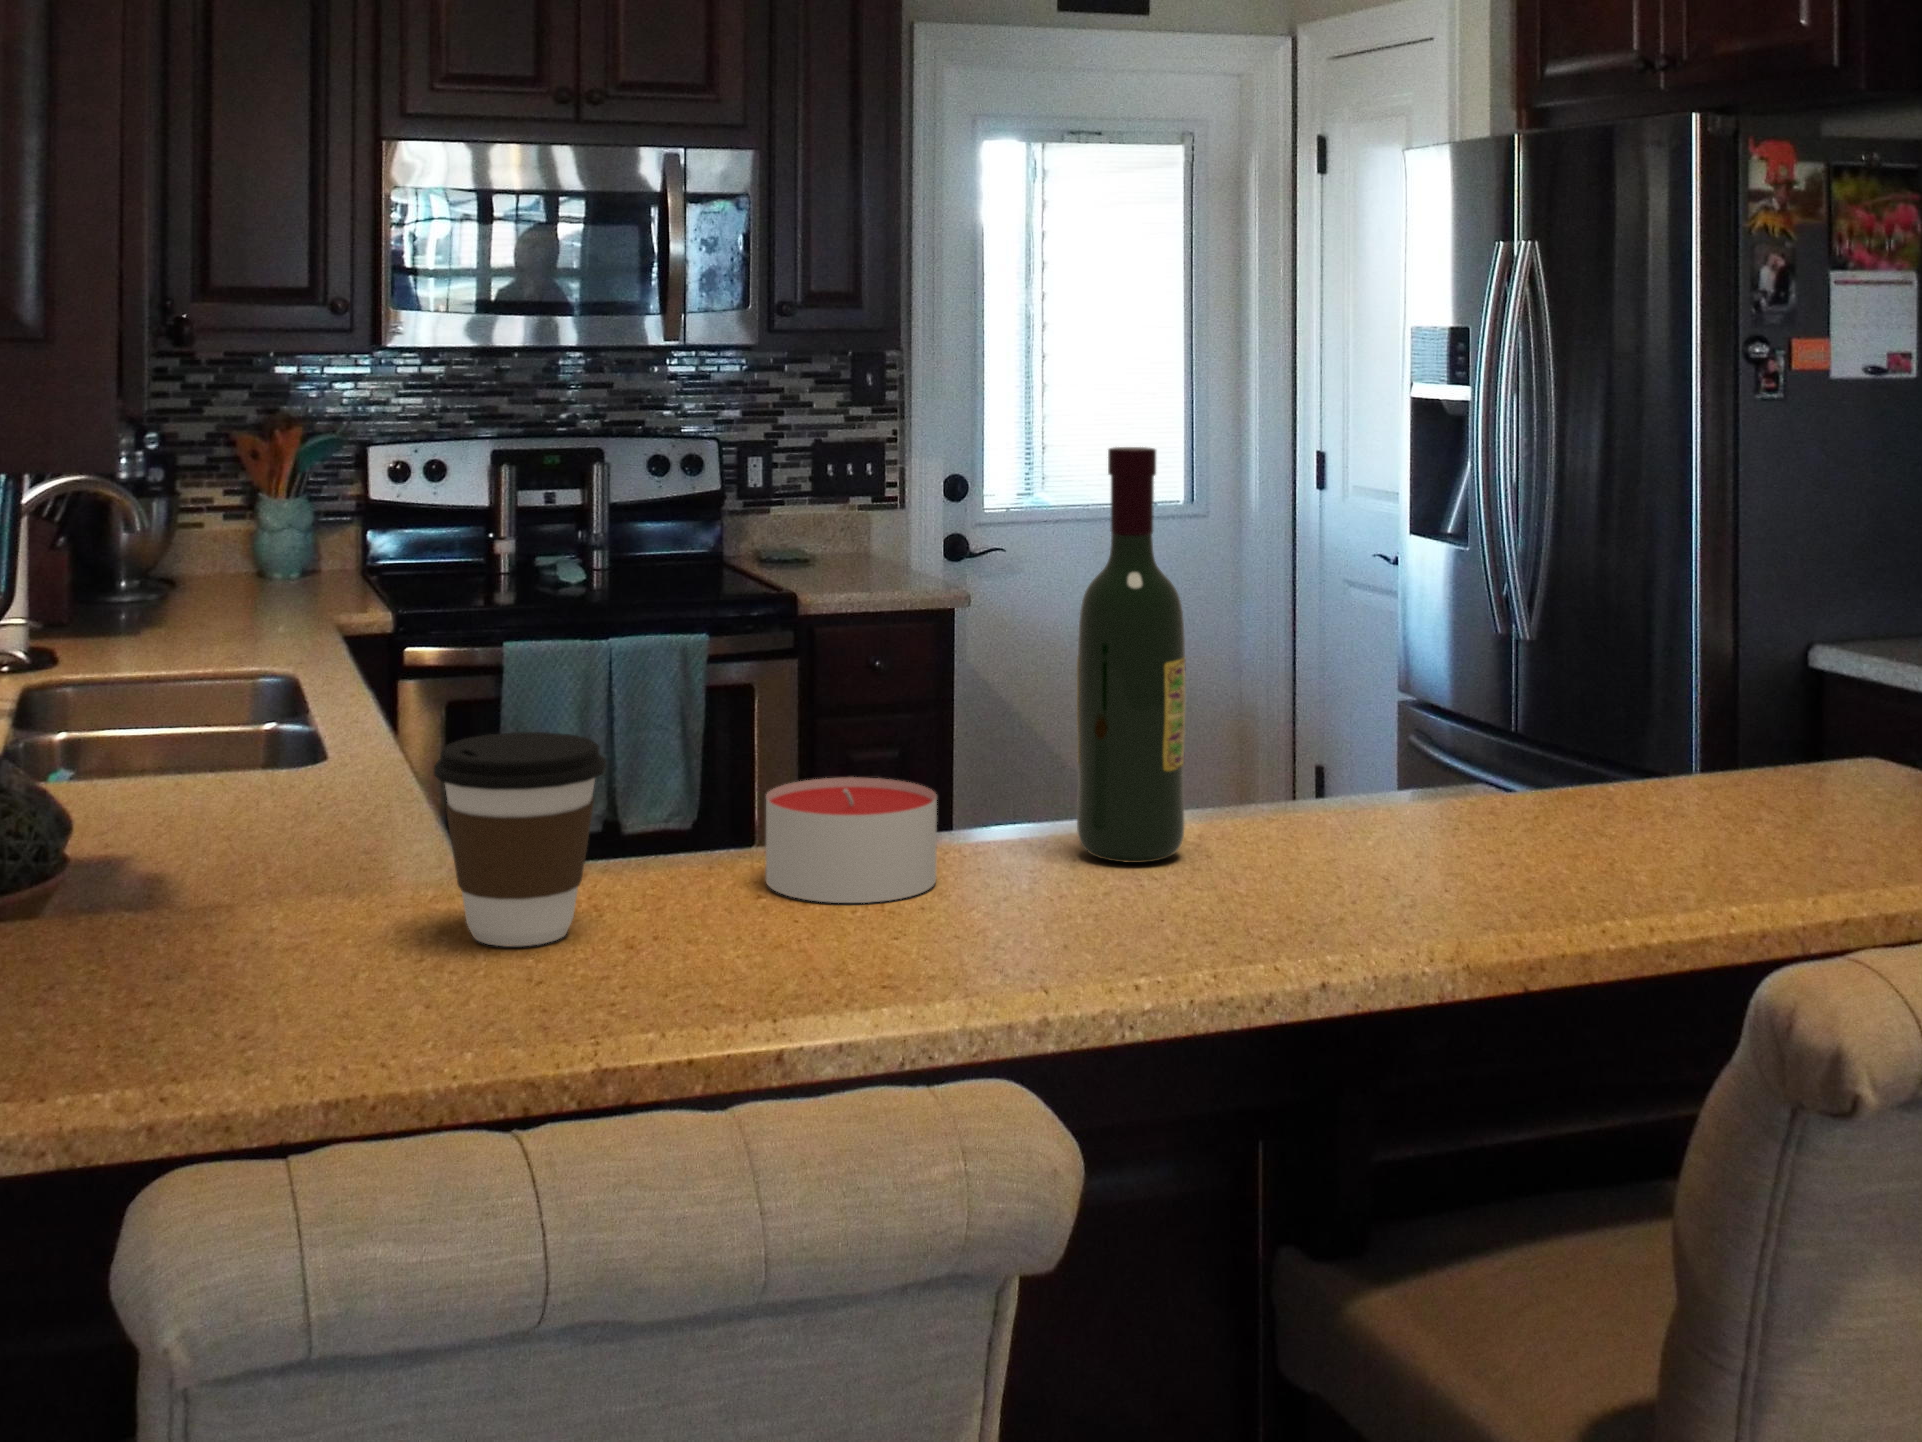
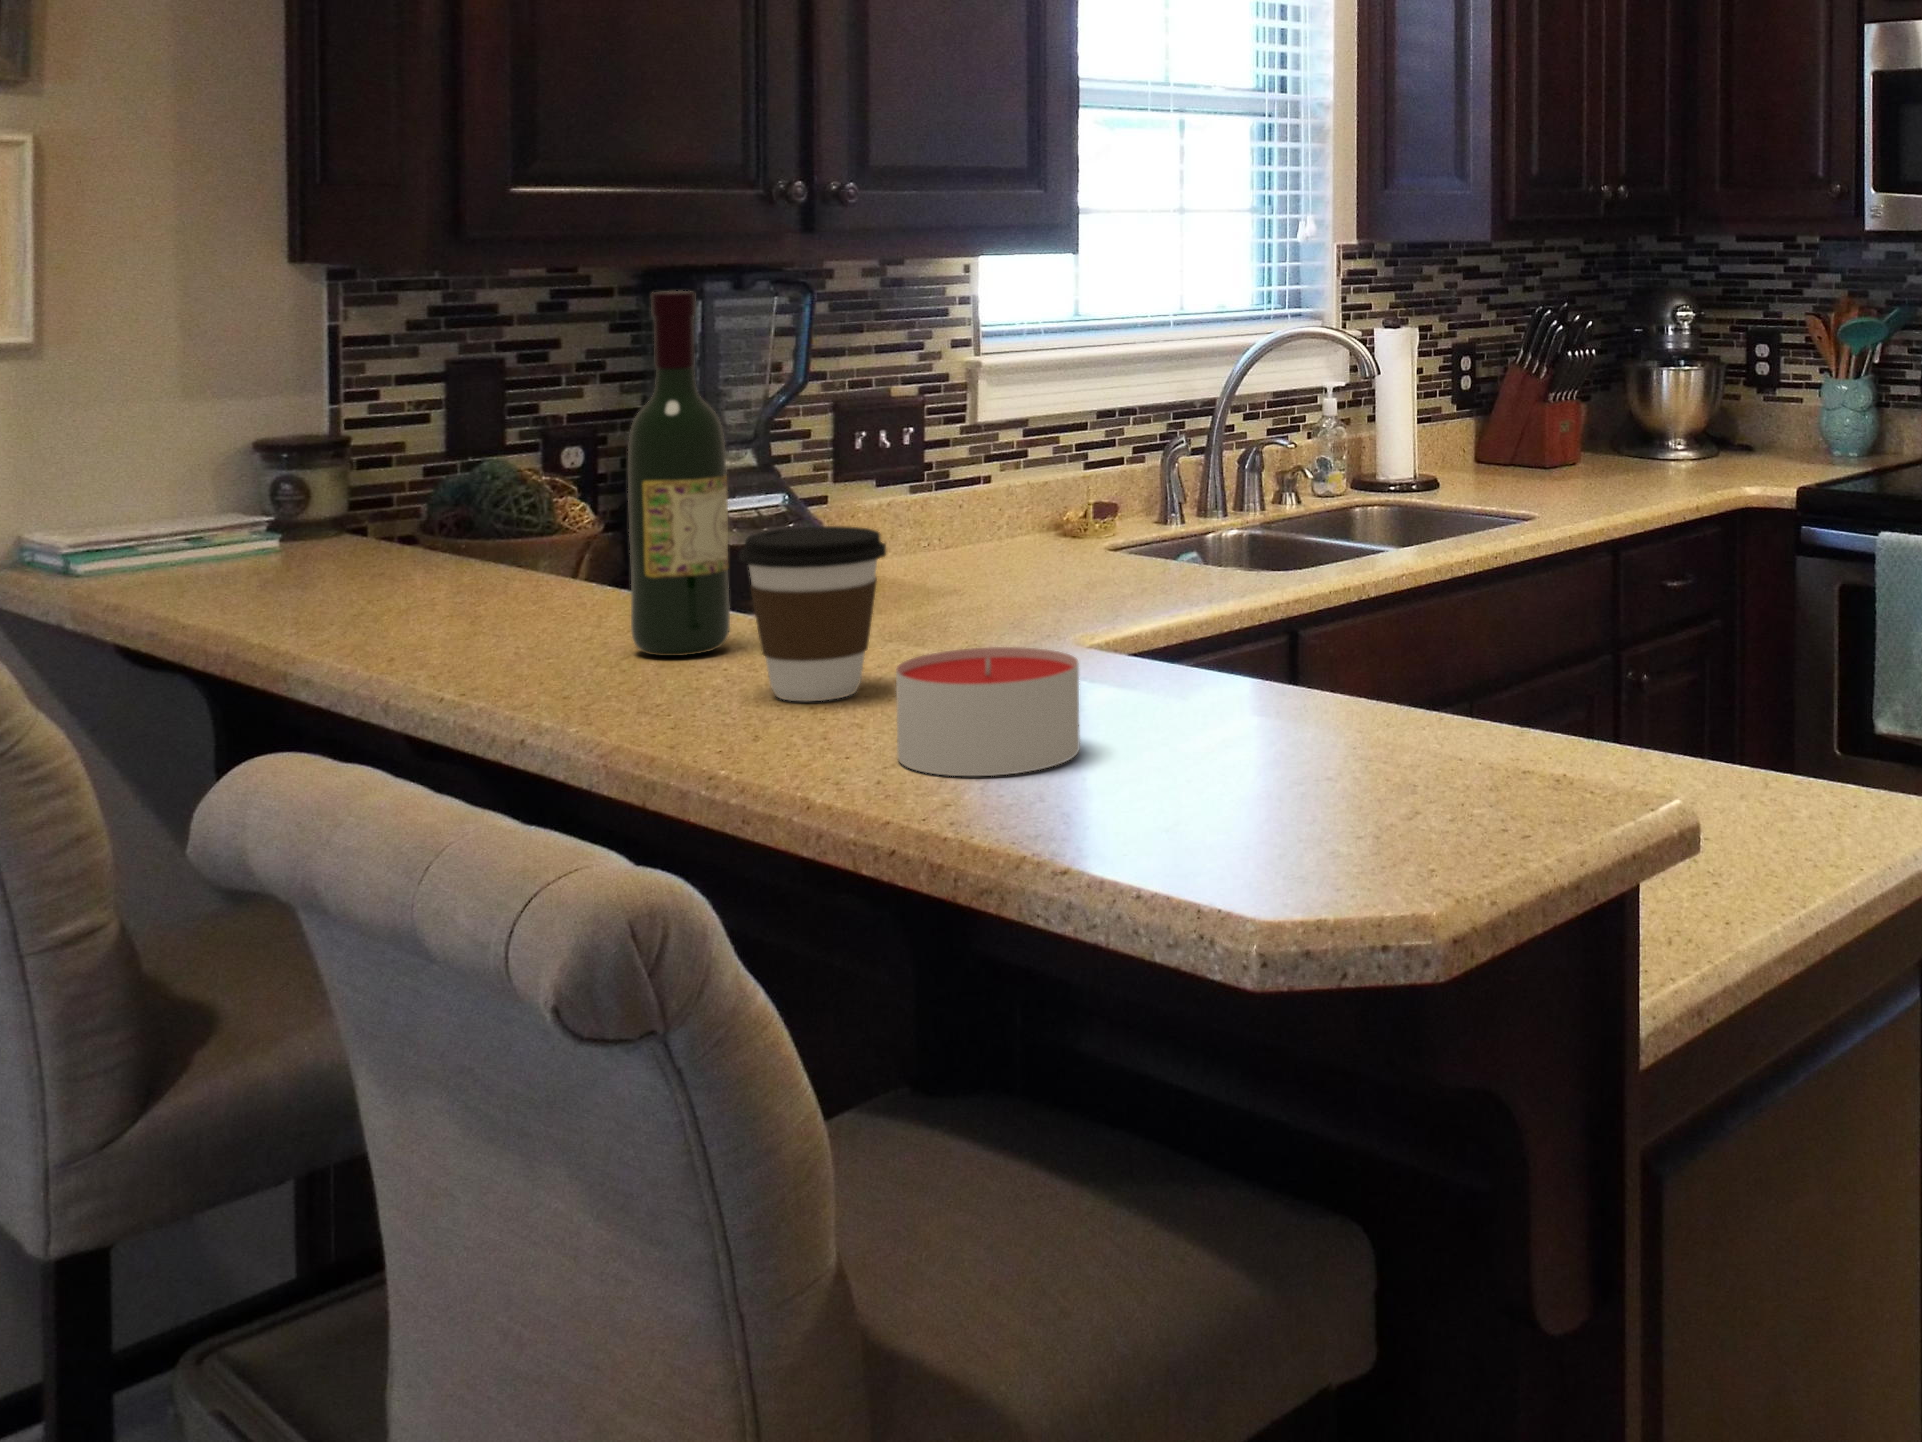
coffee cup: present [434,732,606,946] -> present [739,526,886,701]
candle: present [766,777,937,903] -> present [896,647,1080,776]

